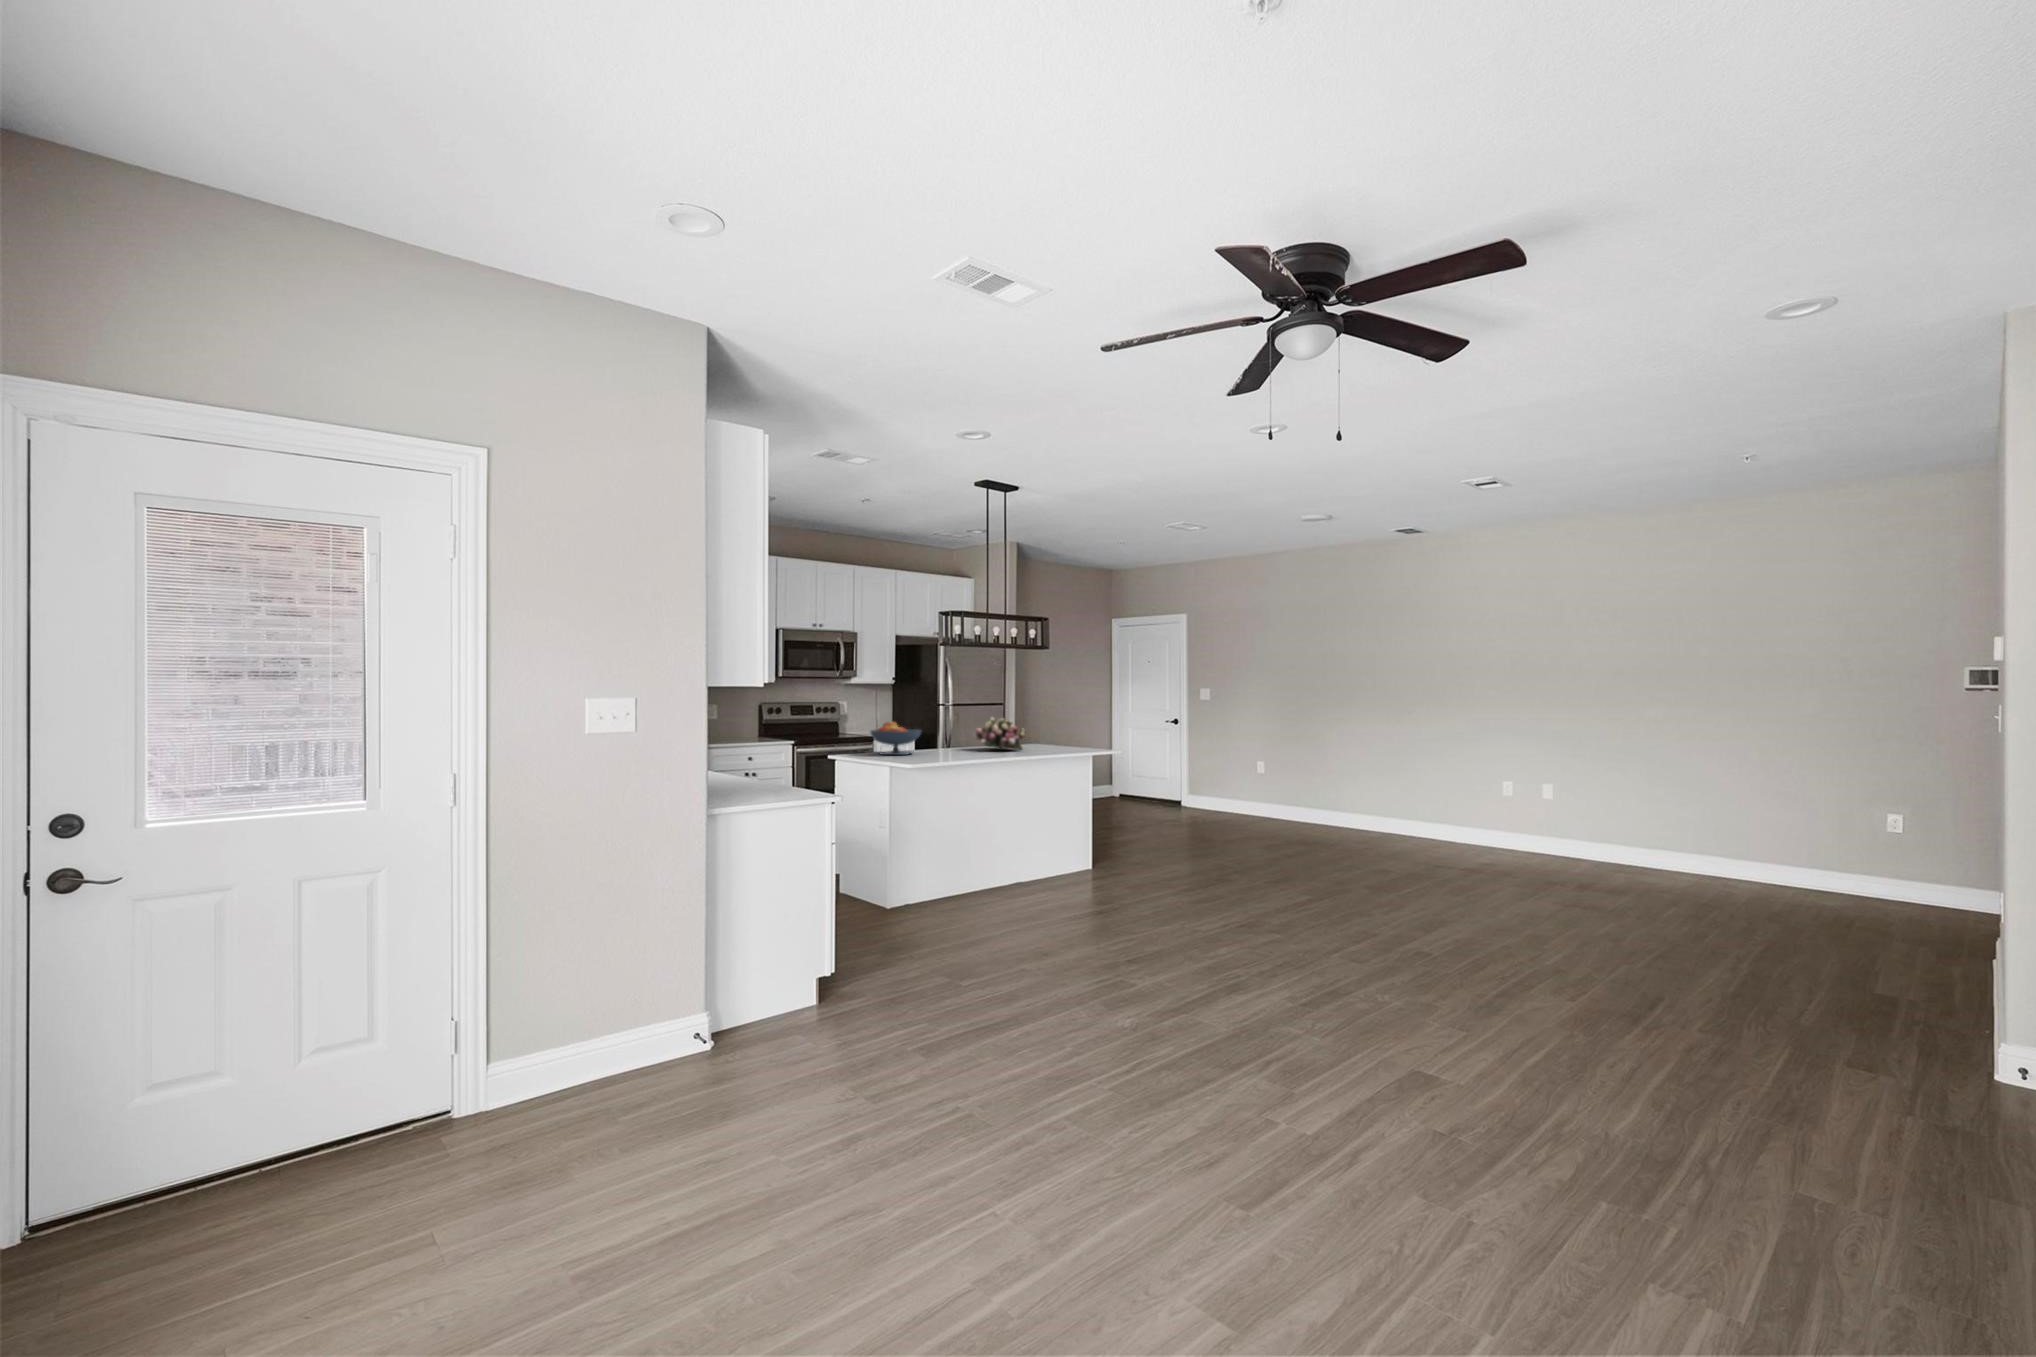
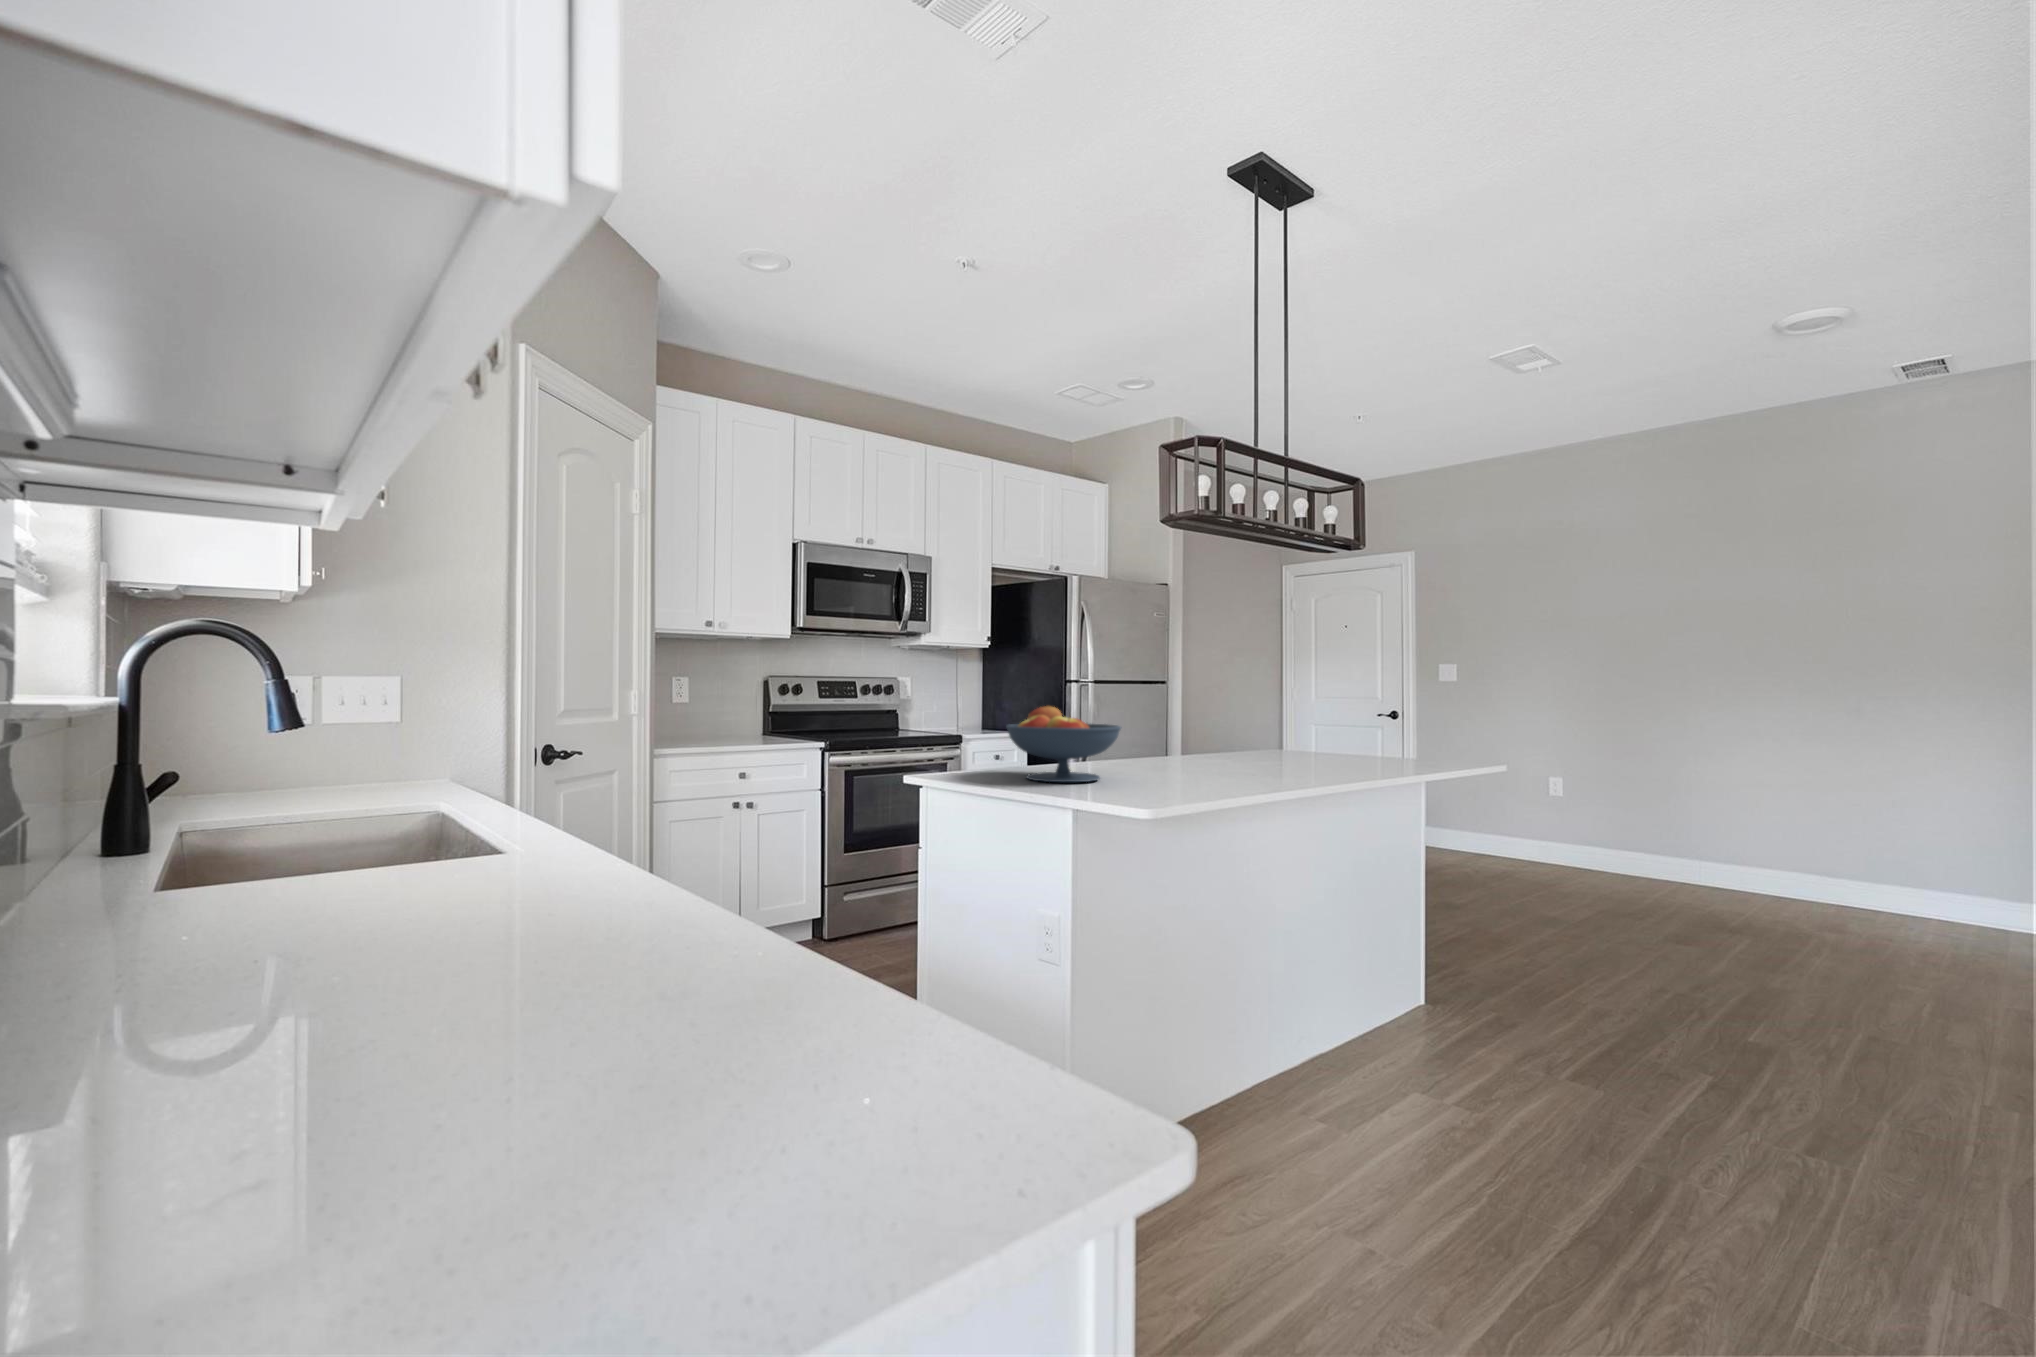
flower arrangement: present [974,718,1025,750] -> none [1202,701,1314,769]

